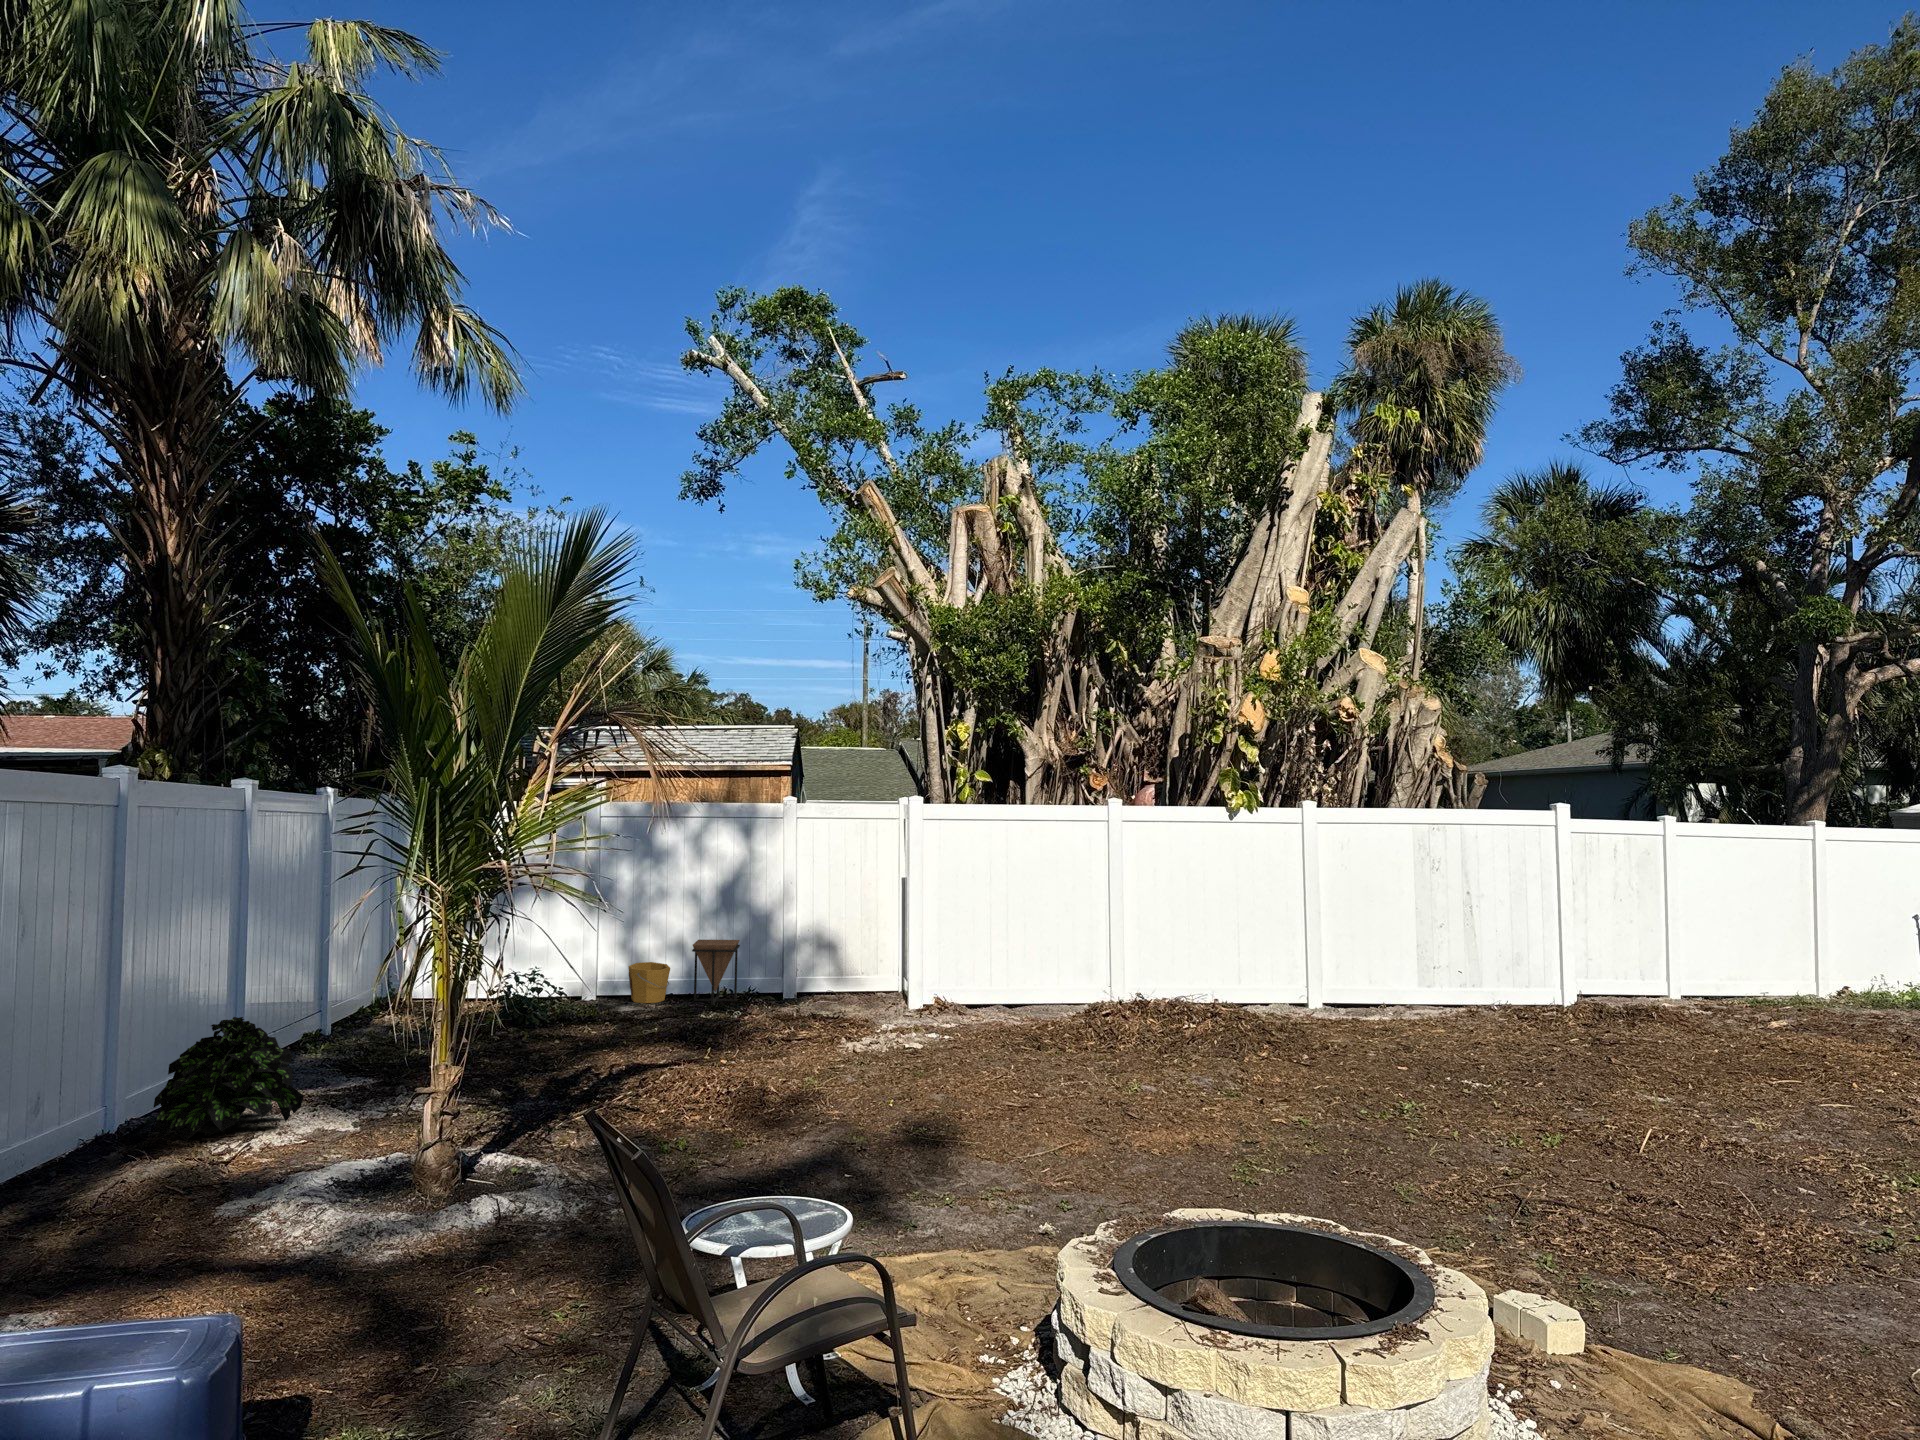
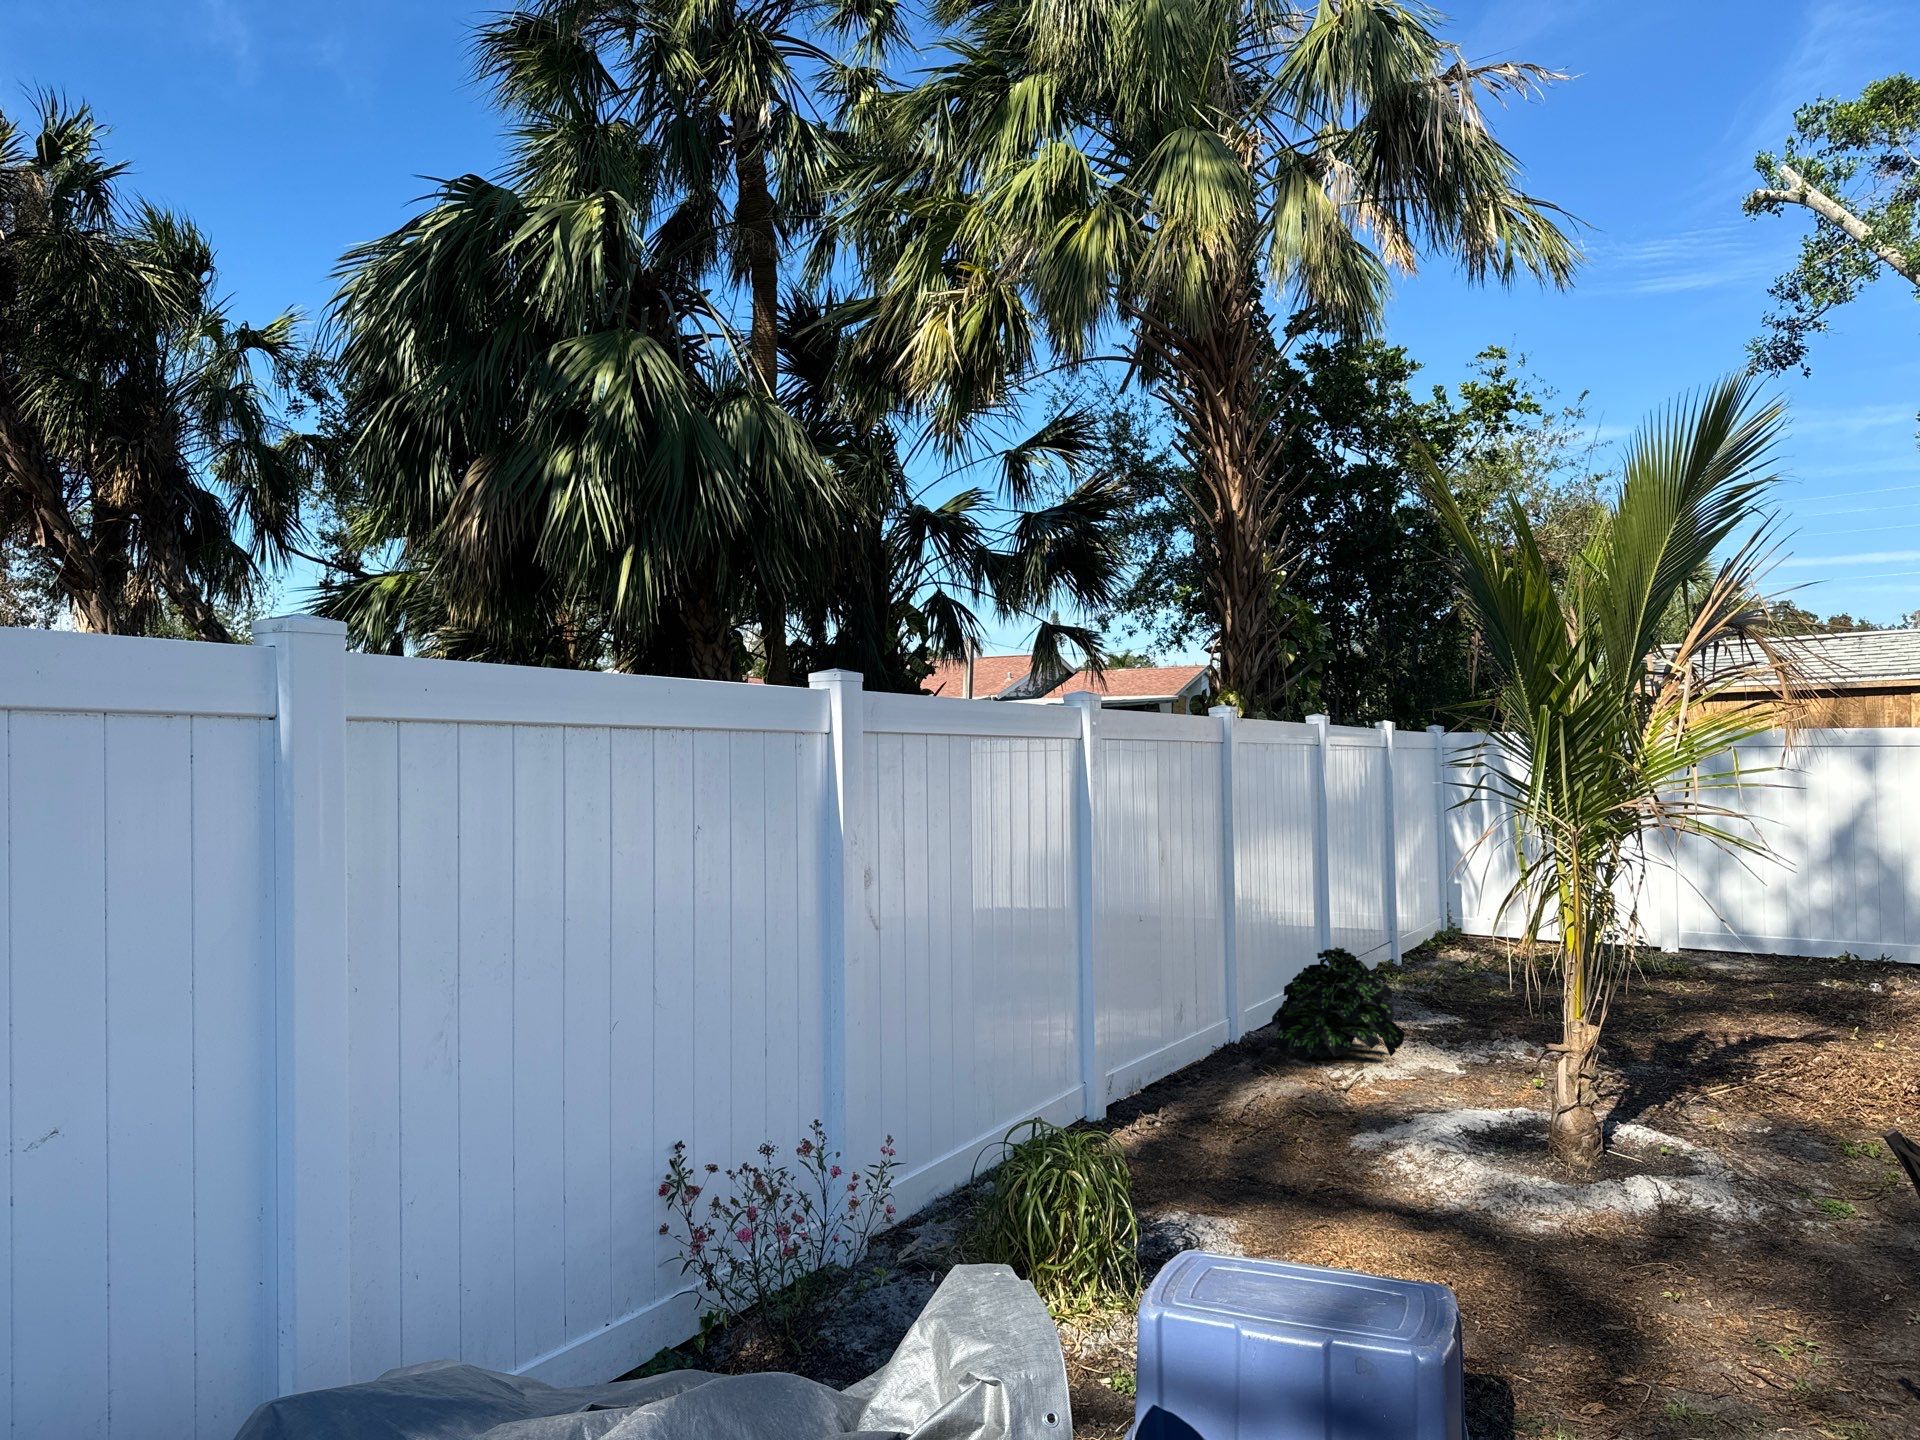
side table: present [692,939,740,1005] -> none [1821,903,1889,985]
bucket: present [629,962,670,1003] -> none [1732,925,1789,975]

